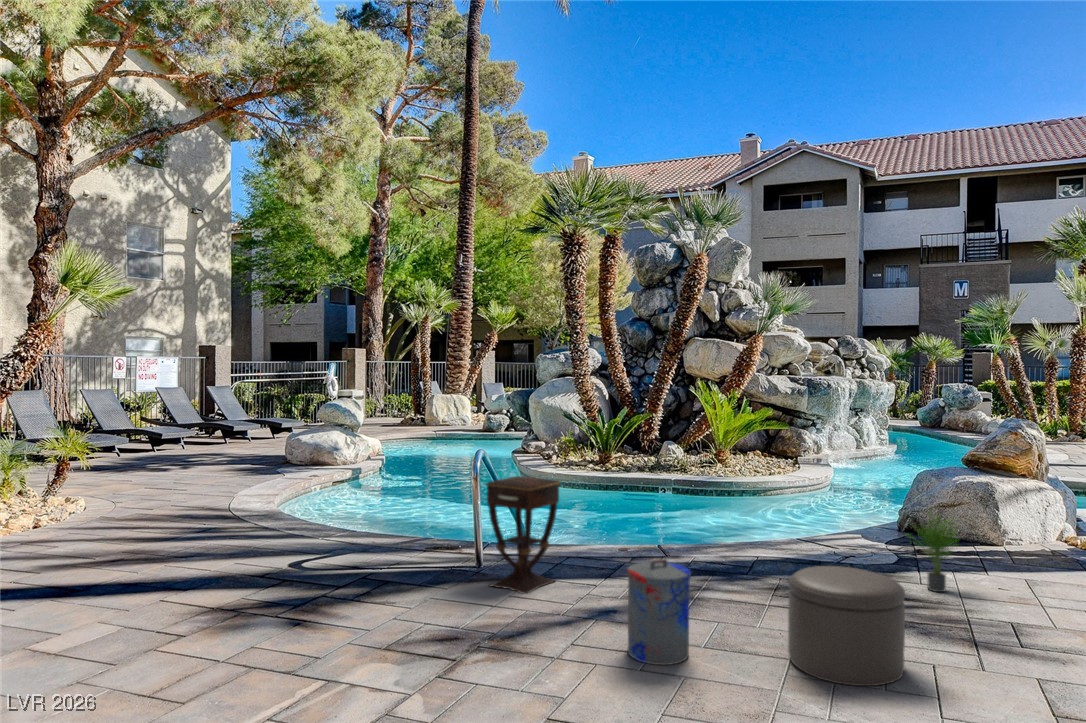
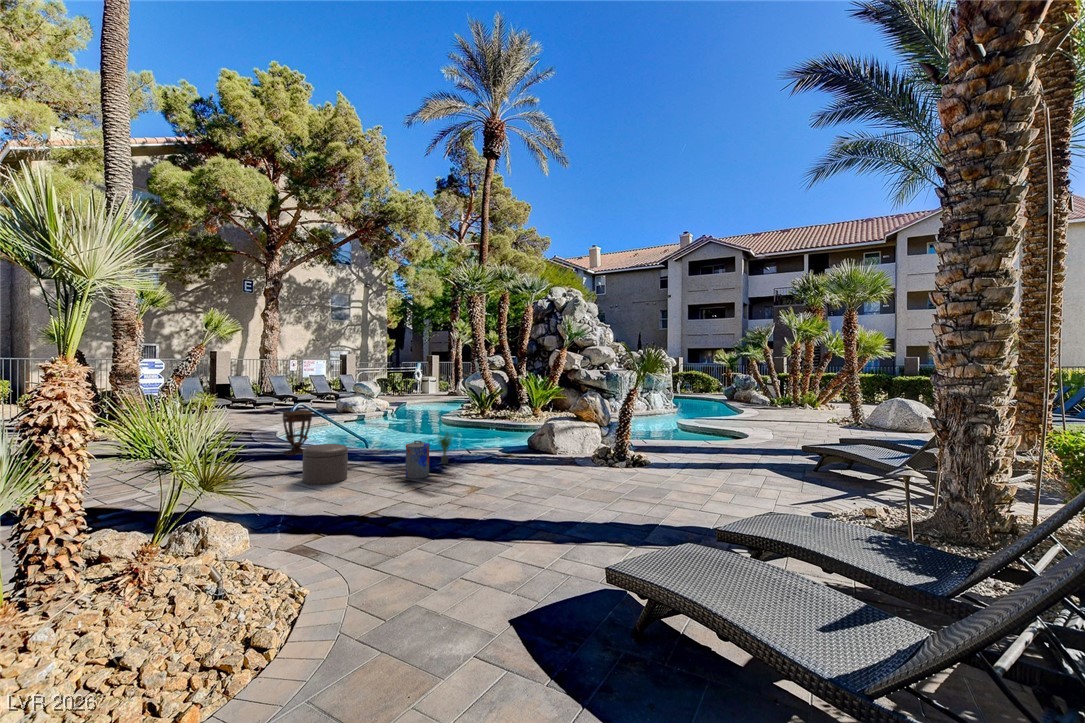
trash can: present [627,559,691,665] -> present [406,441,430,478]

